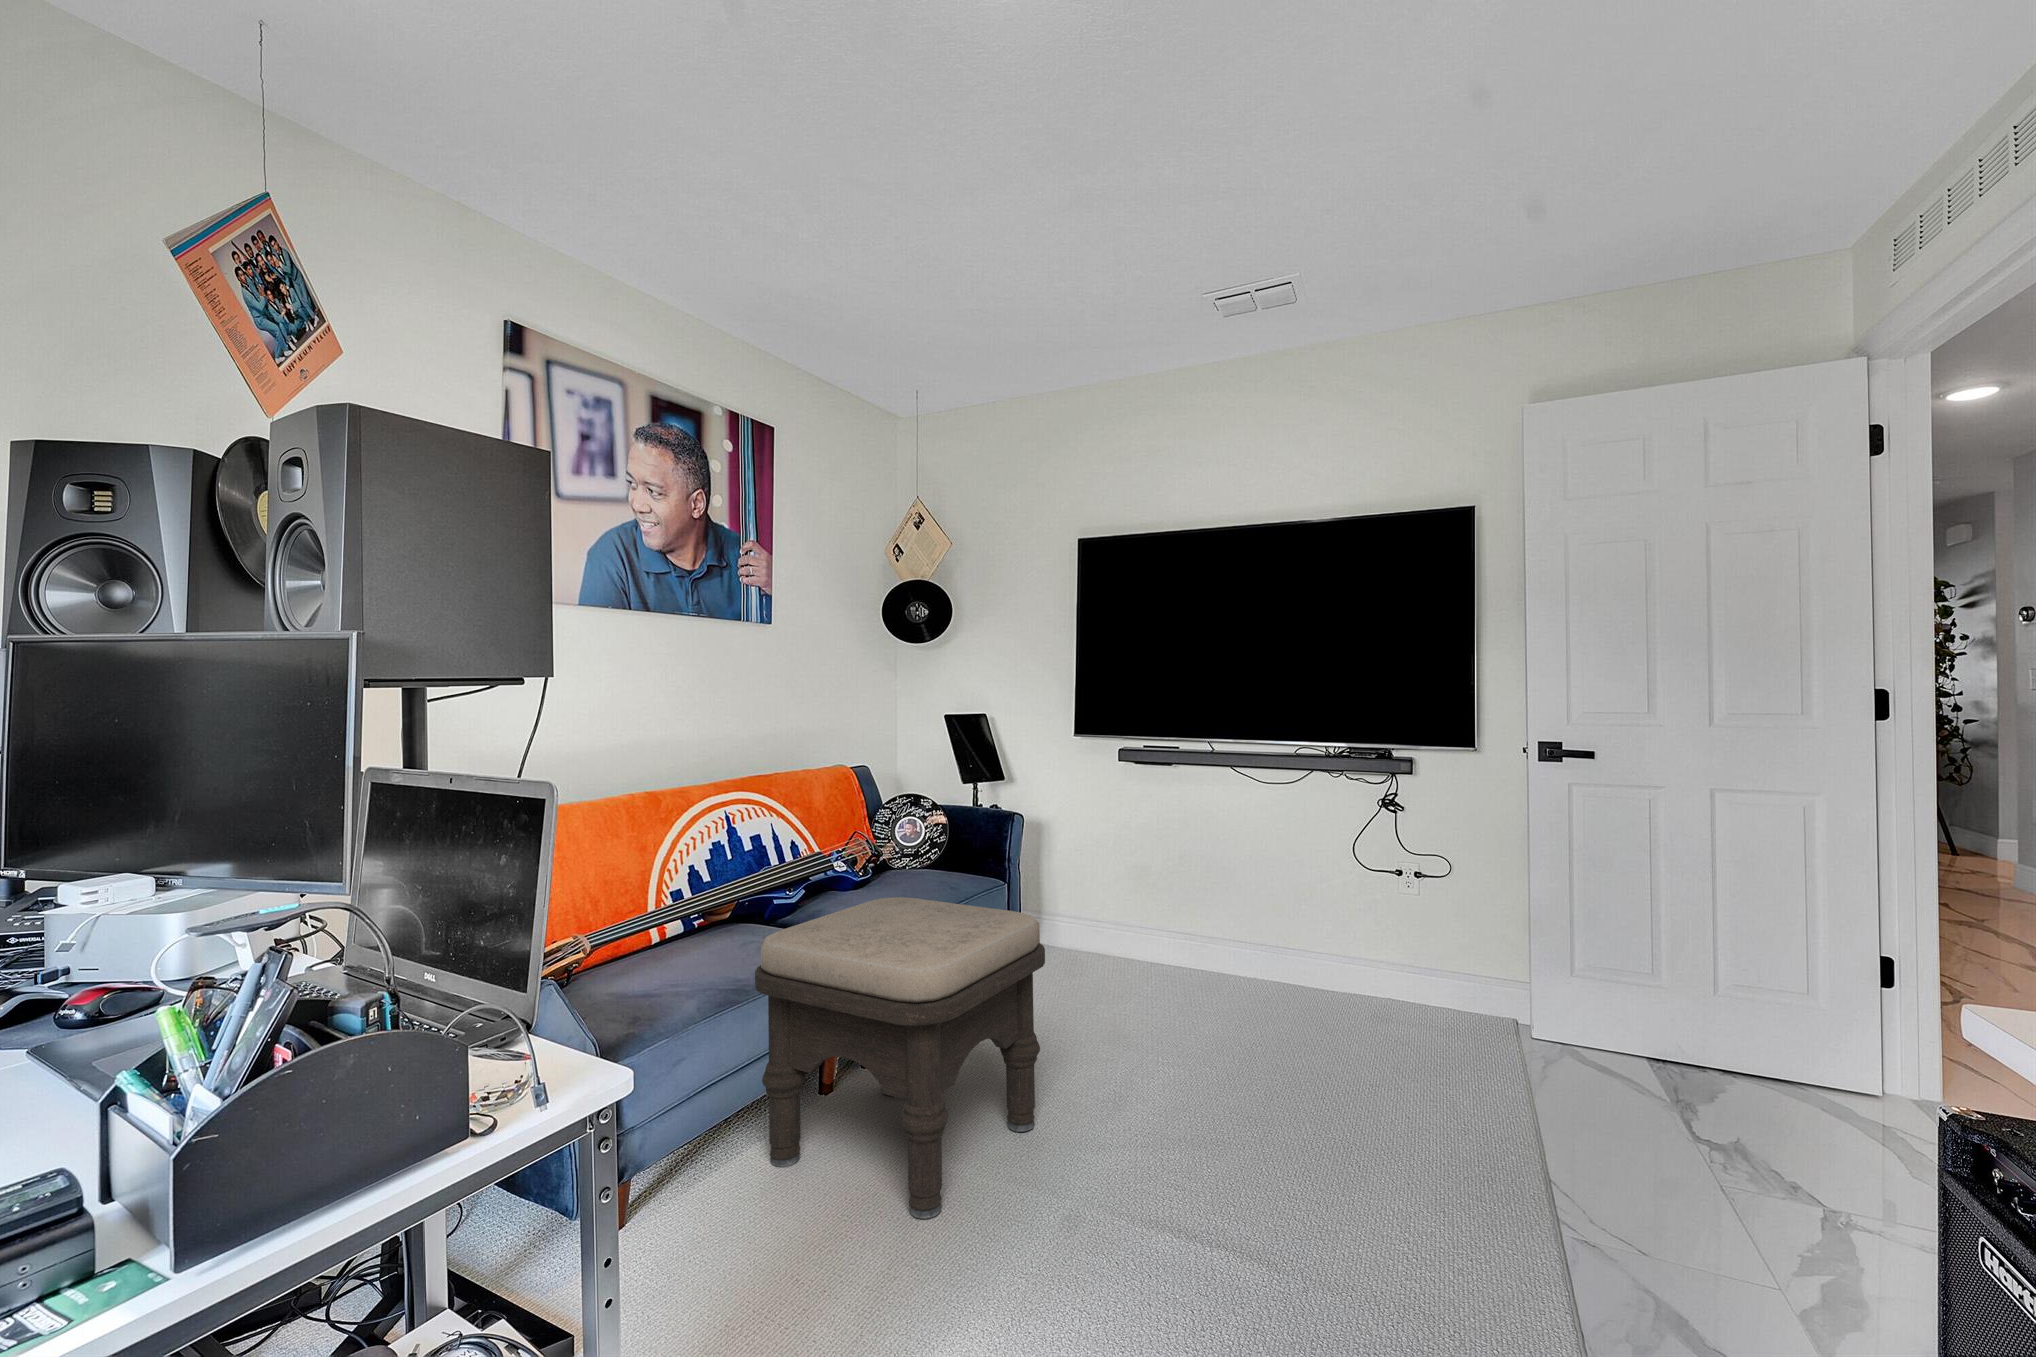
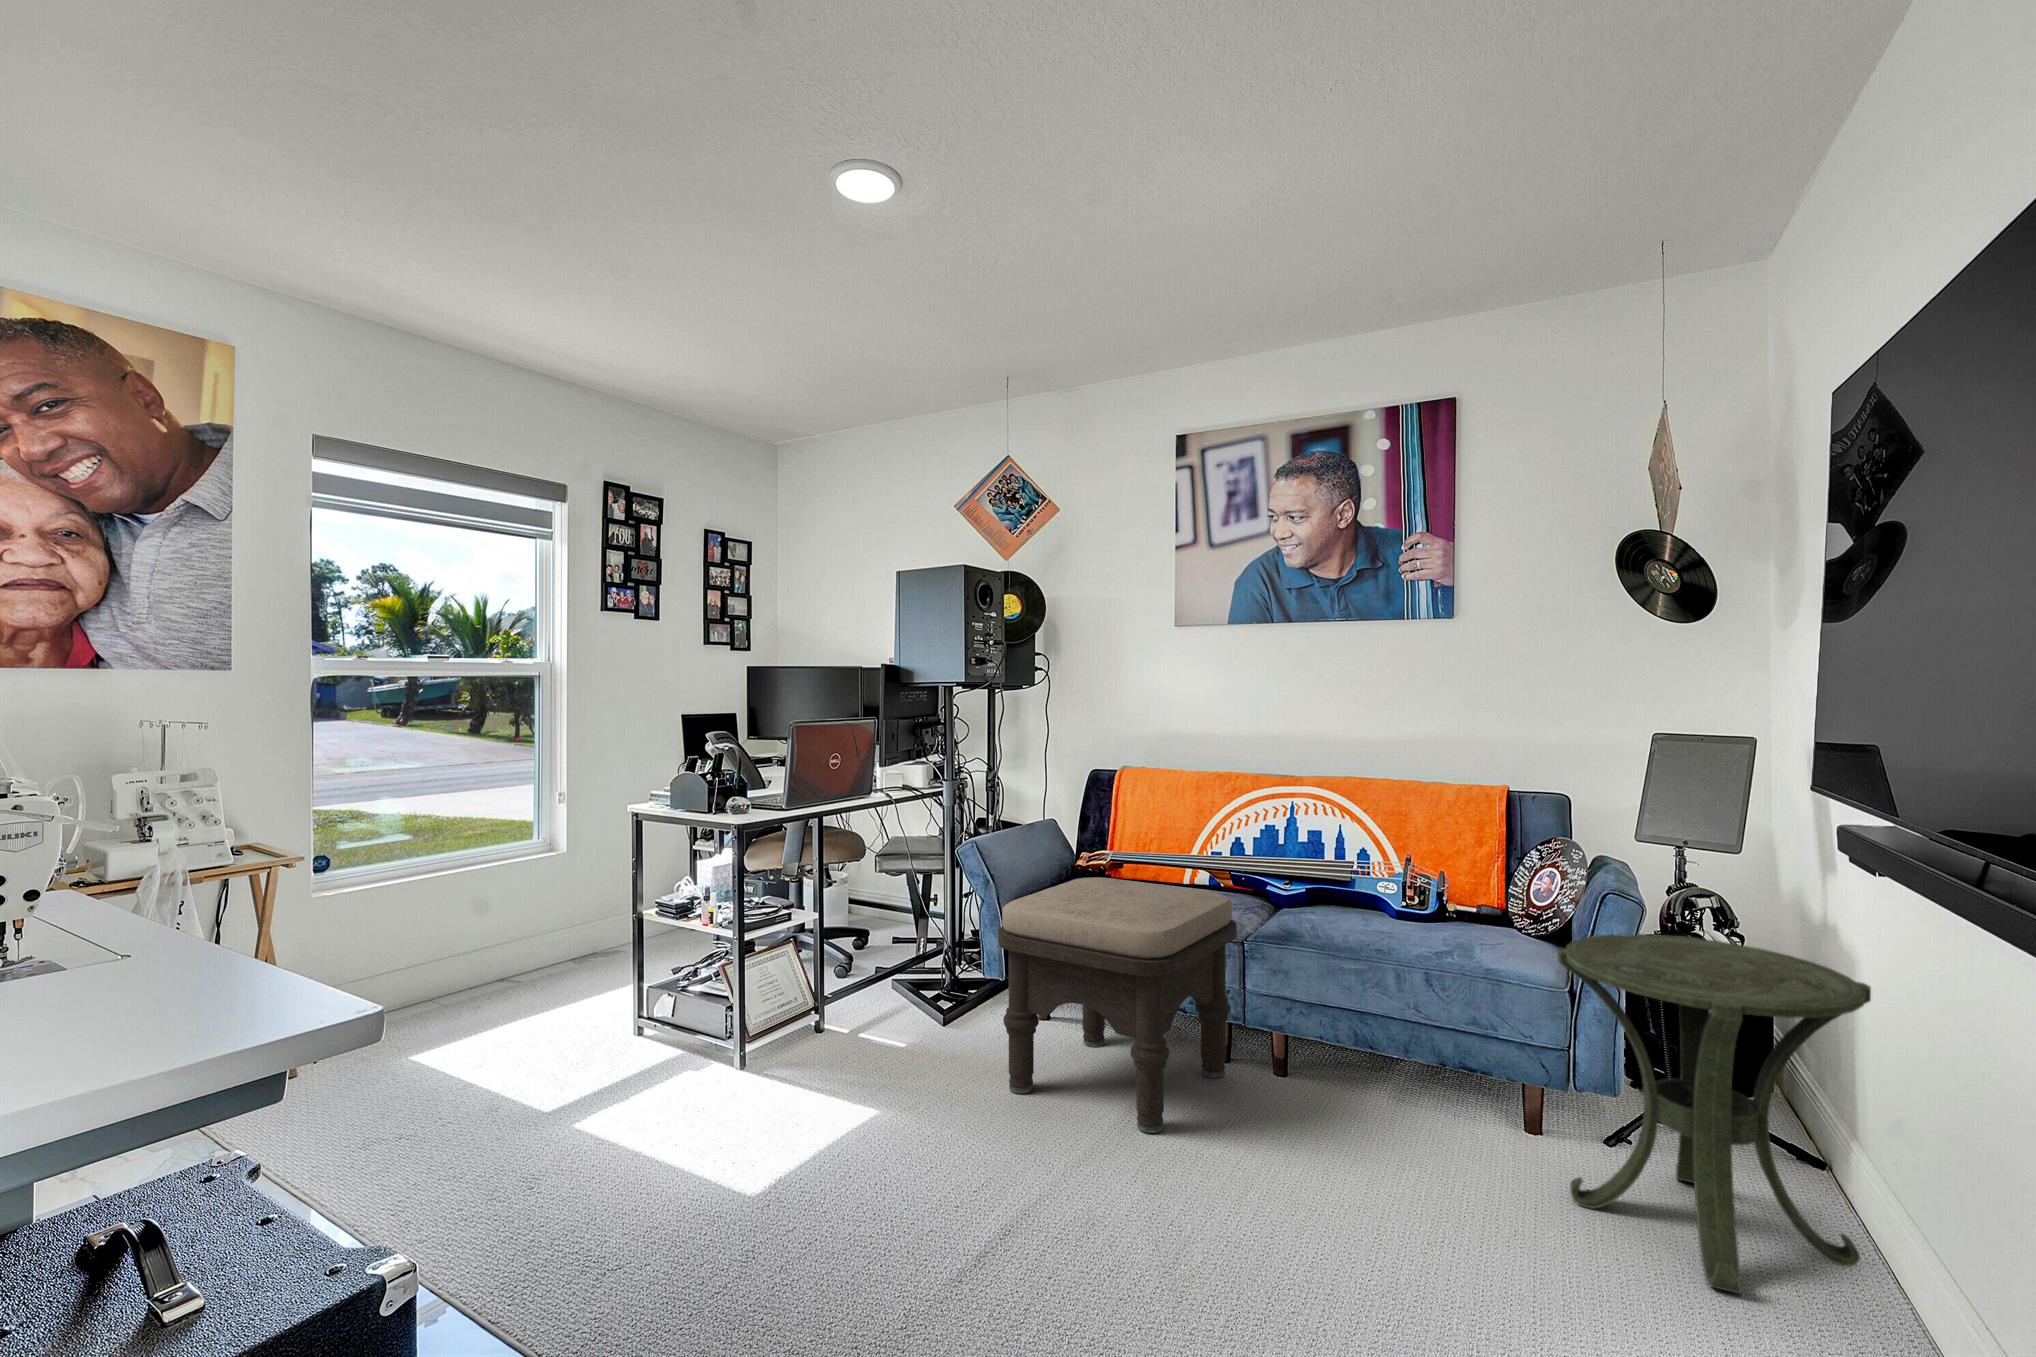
side table: none [1044,822,1179,997] -> present [1557,934,1871,1294]

